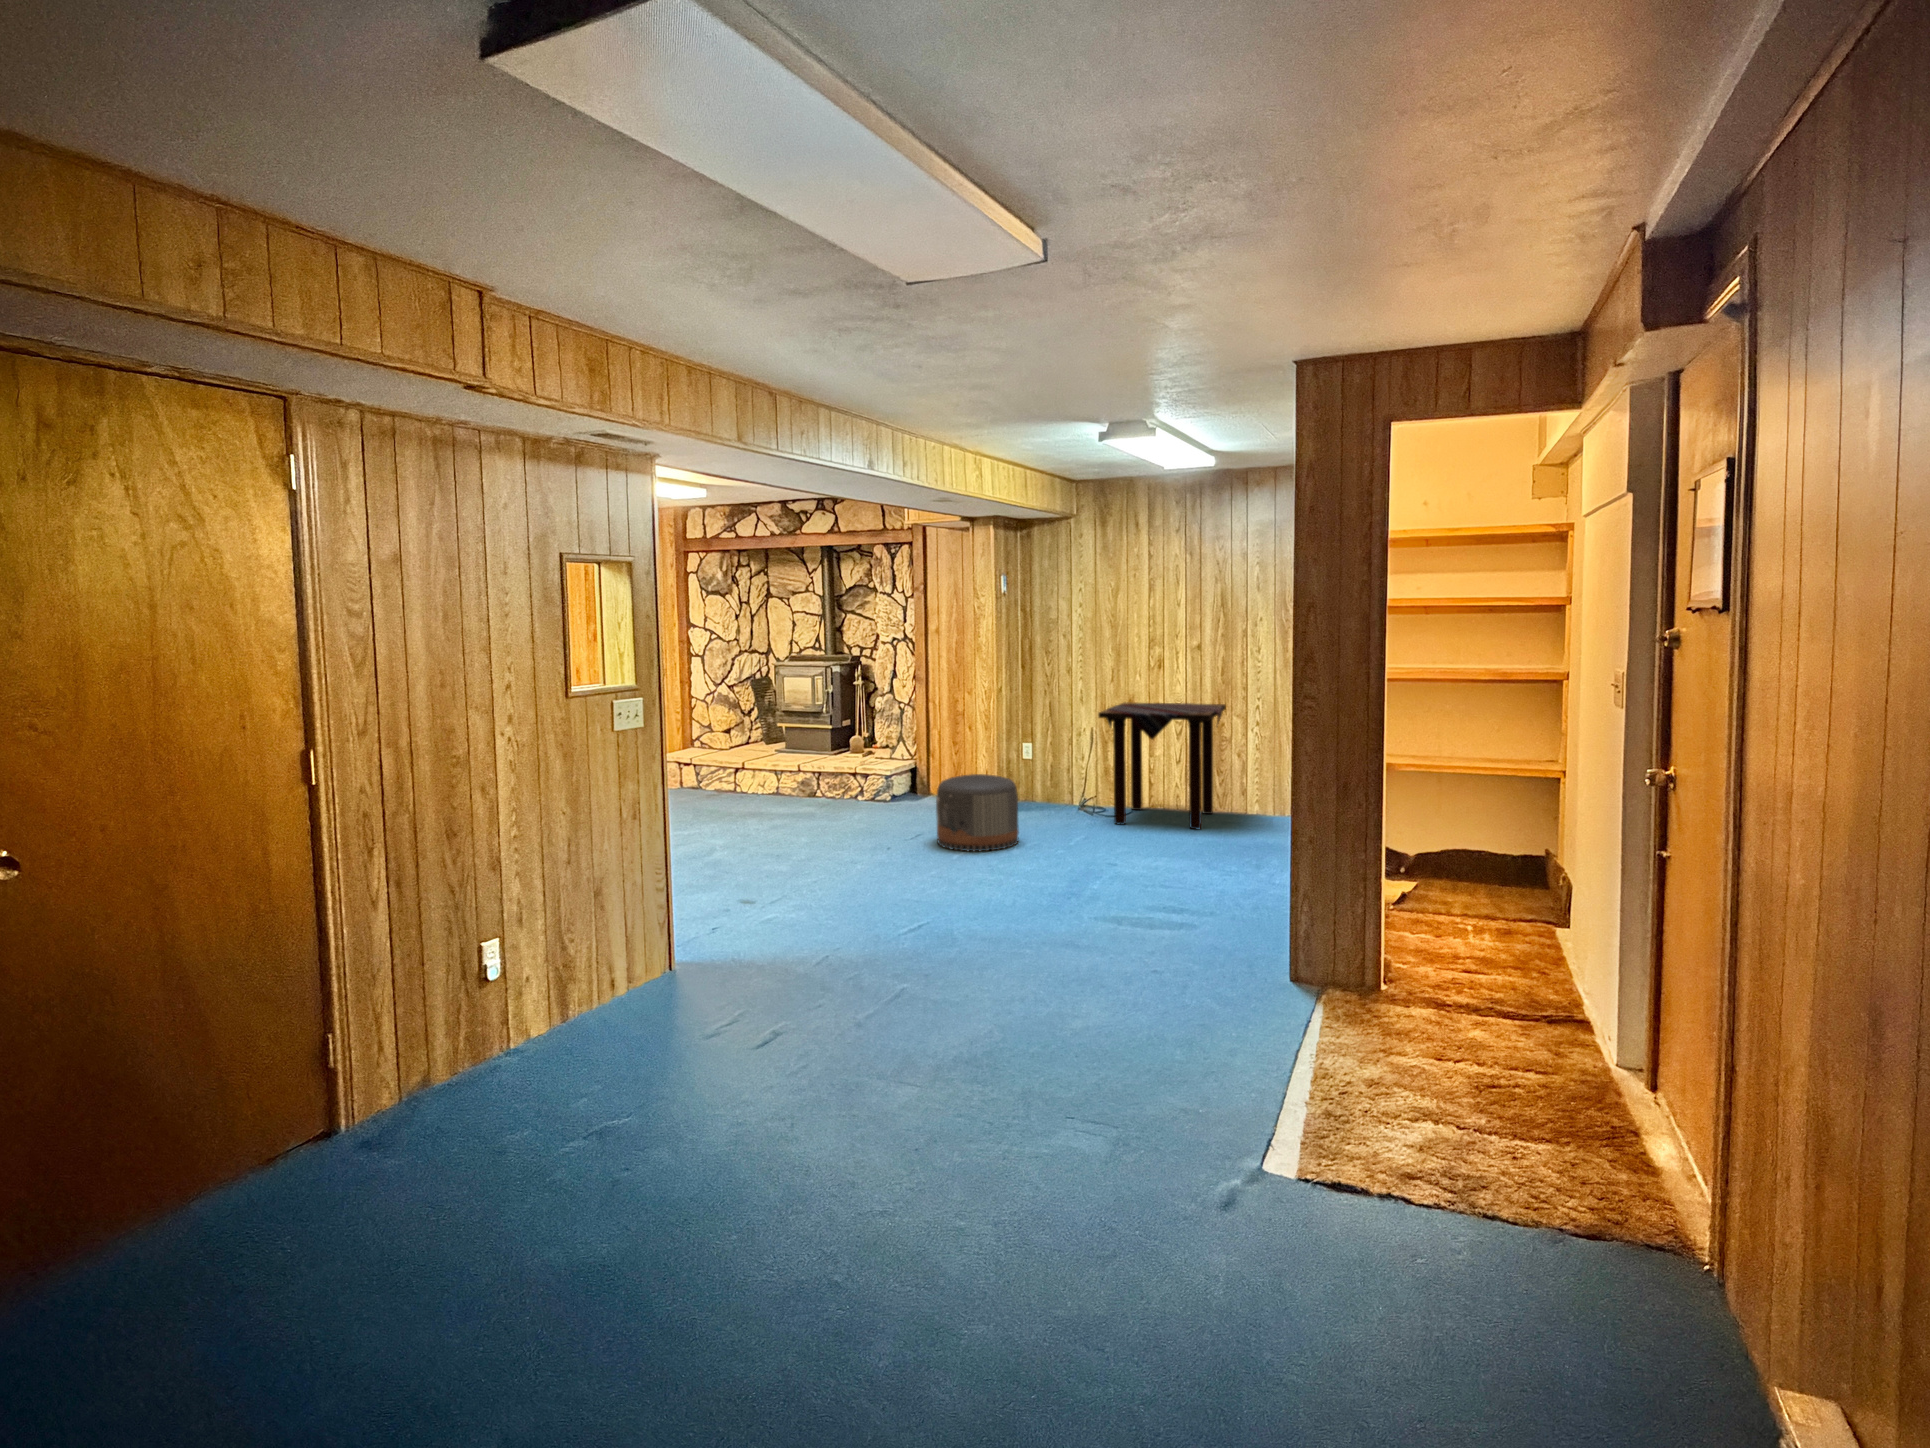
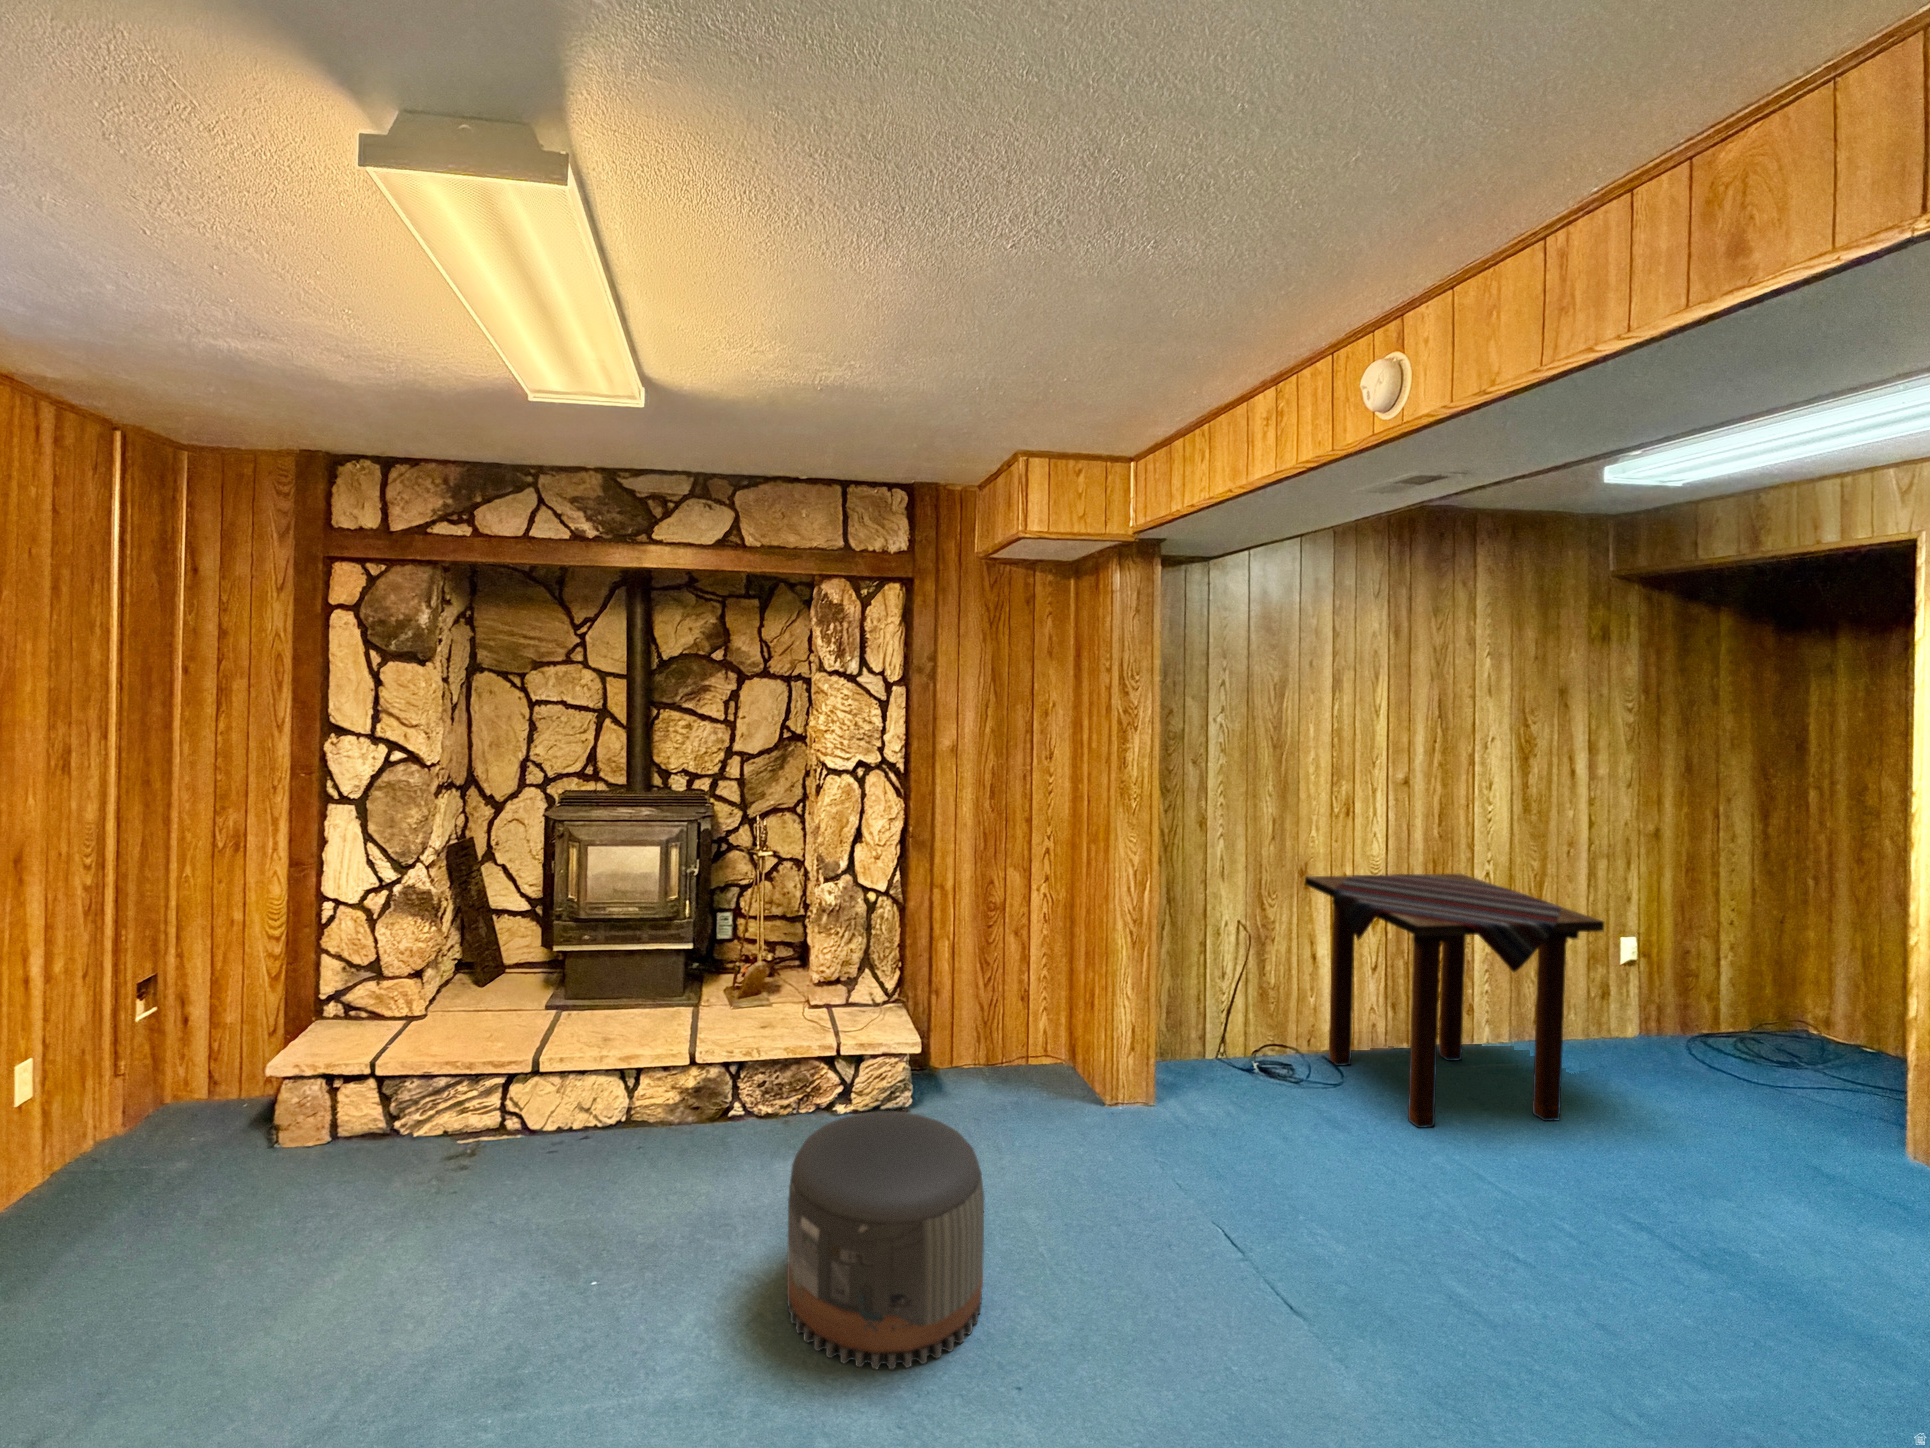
pouf: present [936,774,1019,851] -> present [787,1111,984,1369]

